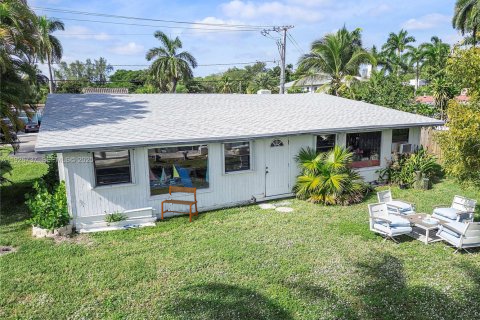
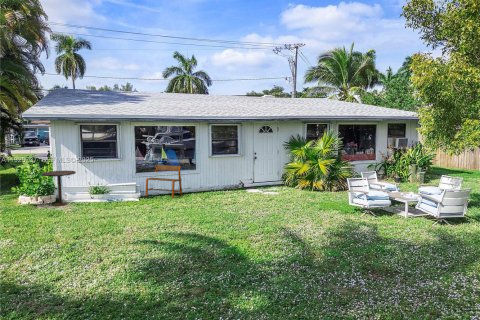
pedestal table: none [57,200,92,239] -> present [42,171,76,206]

